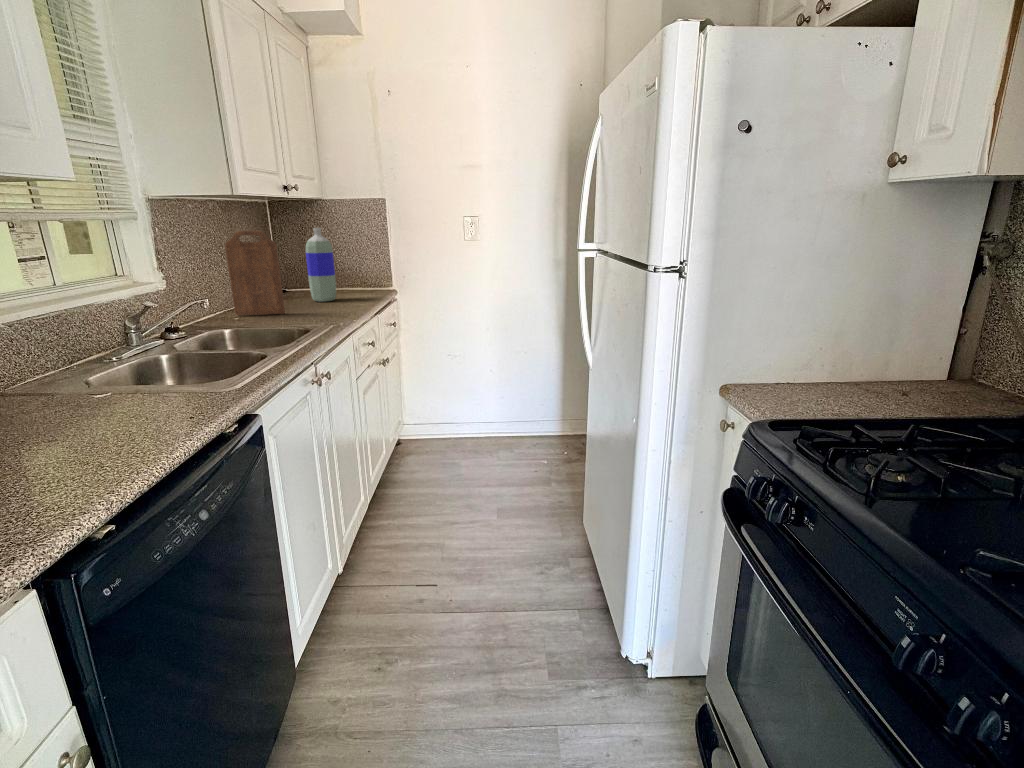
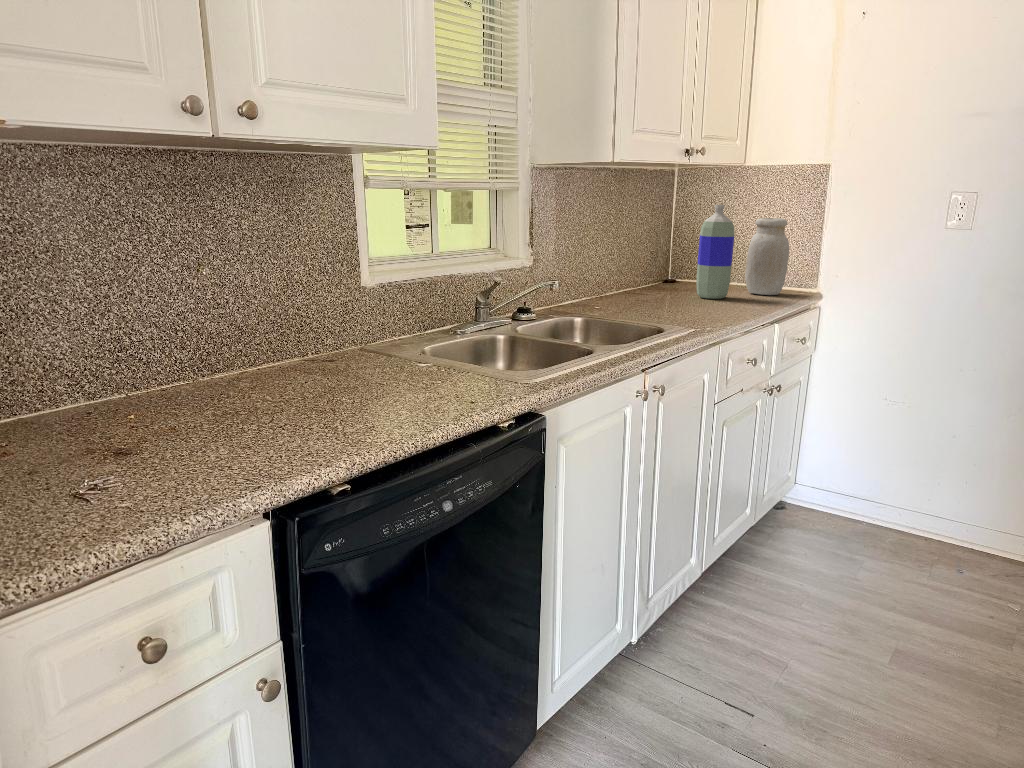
cutting board: present [225,231,285,315] -> none [600,205,660,308]
jar: none [343,237,374,294] -> present [745,218,789,295]

